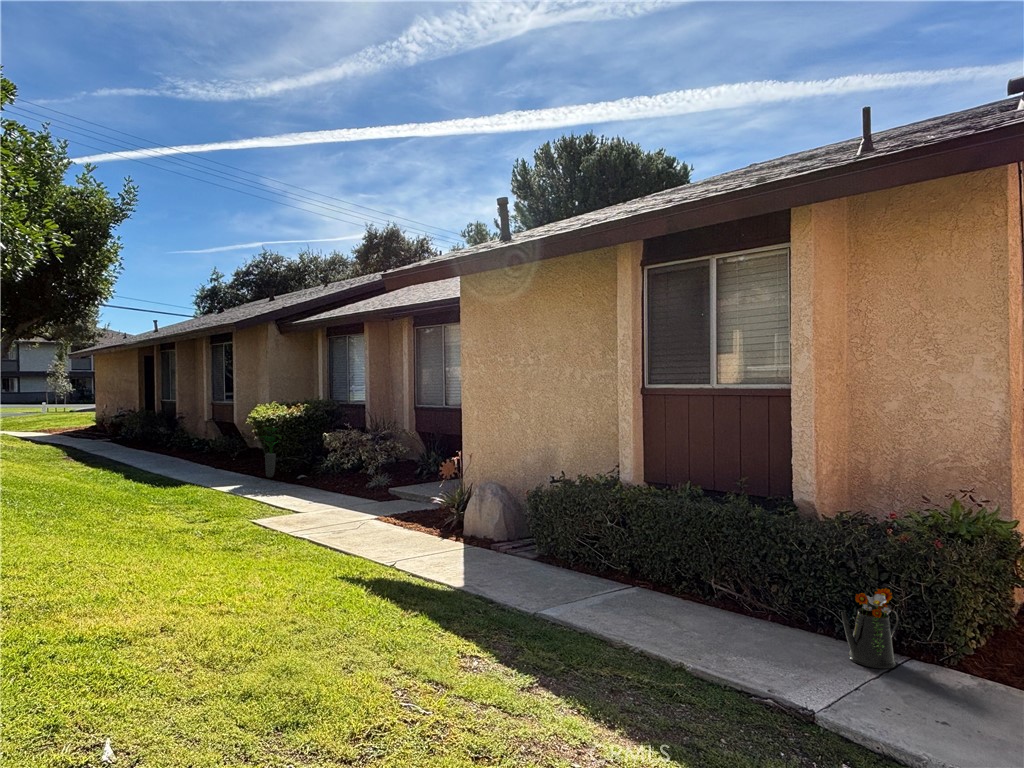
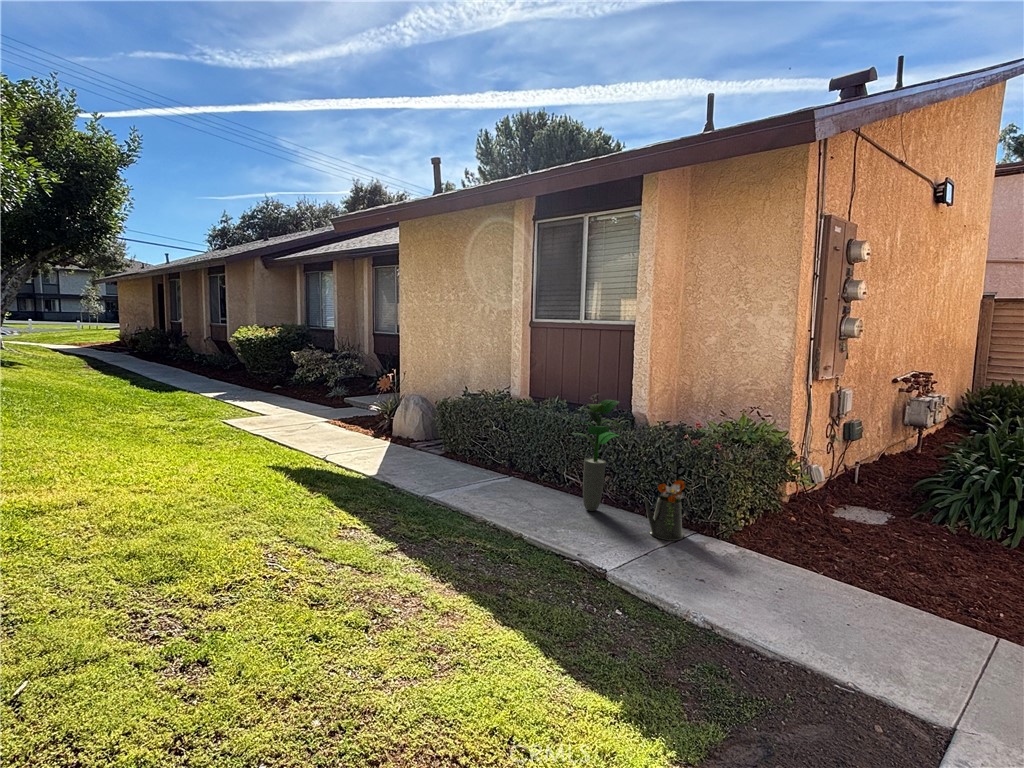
potted plant: present [262,427,282,477] -> present [574,400,623,511]

